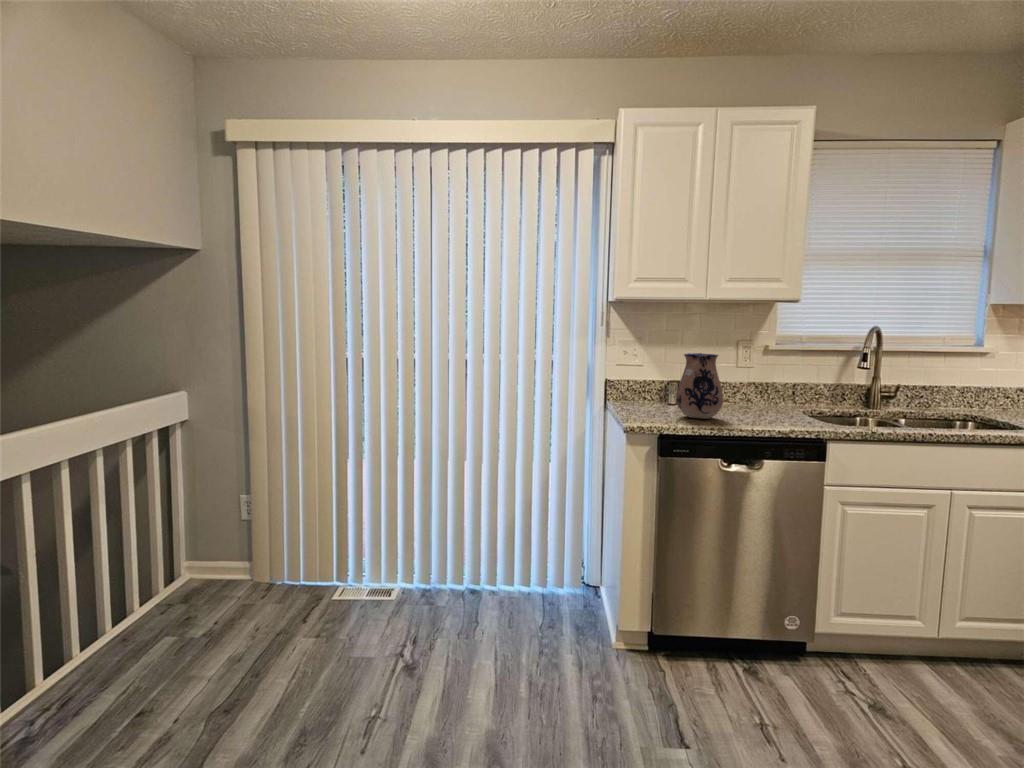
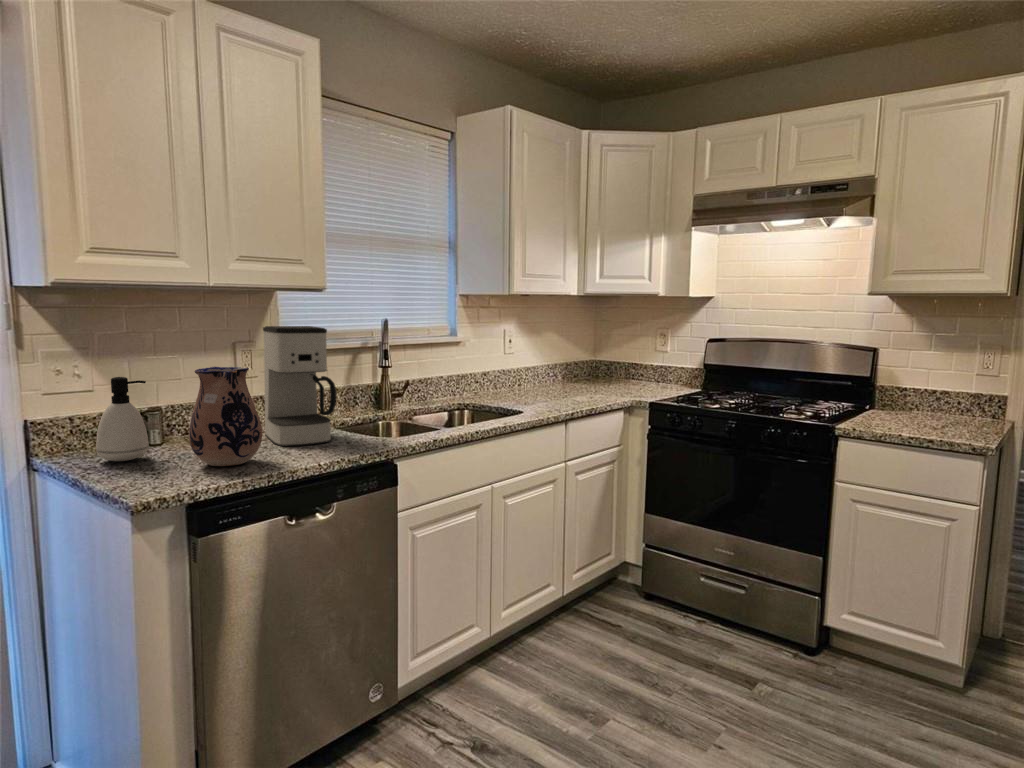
coffee maker: none [744,329,799,419] -> present [263,326,337,447]
soap dispenser: none [633,356,661,407] -> present [96,377,149,461]

